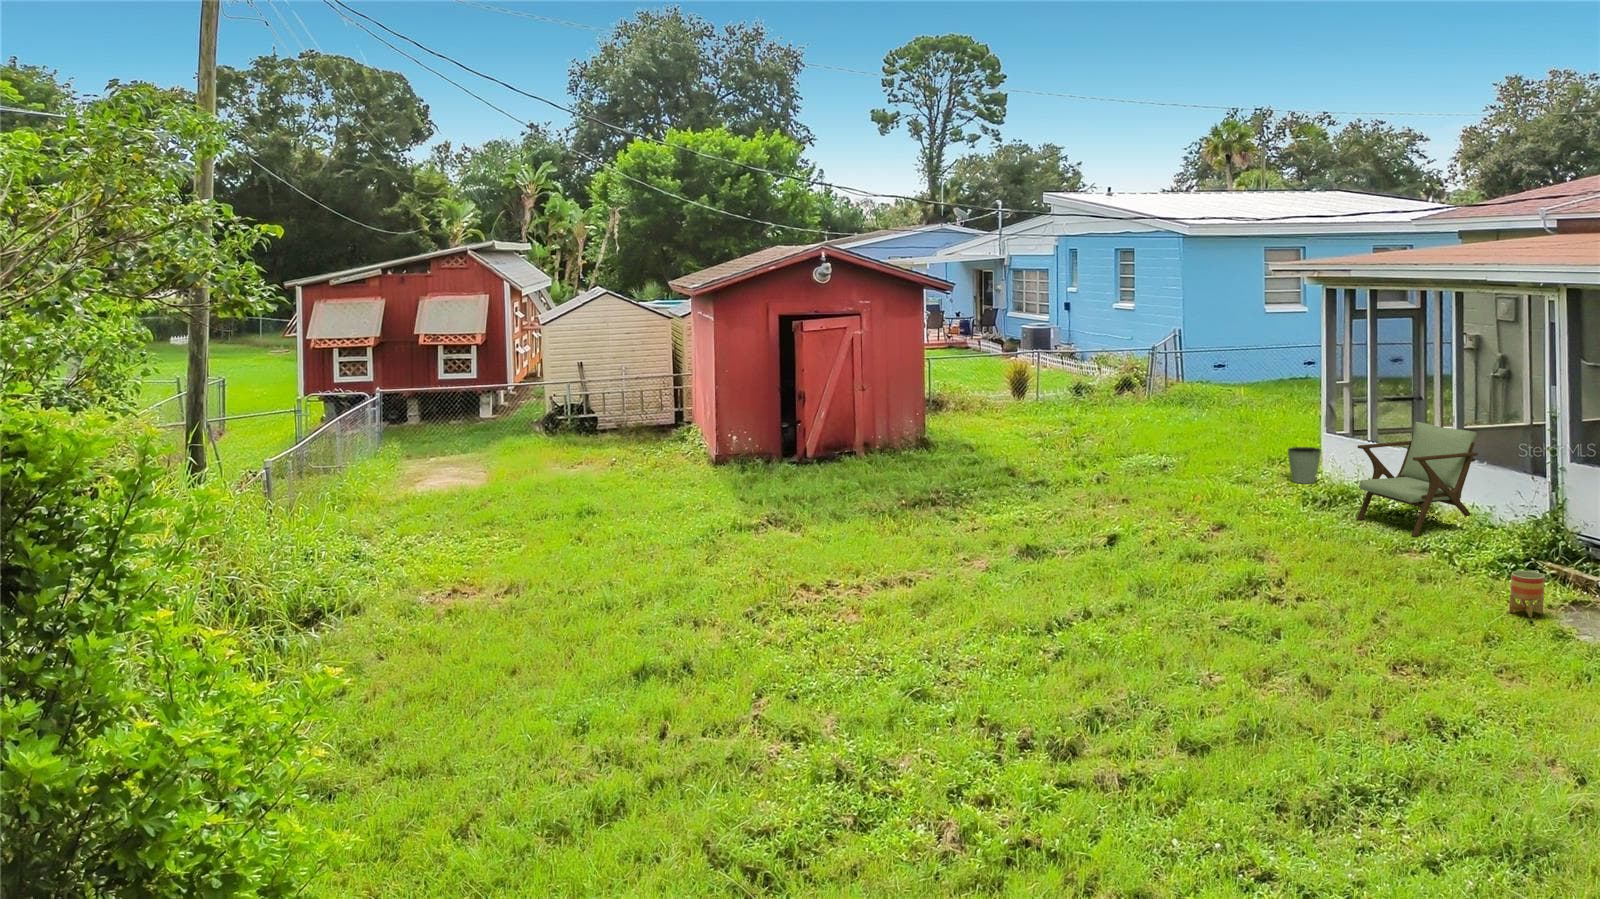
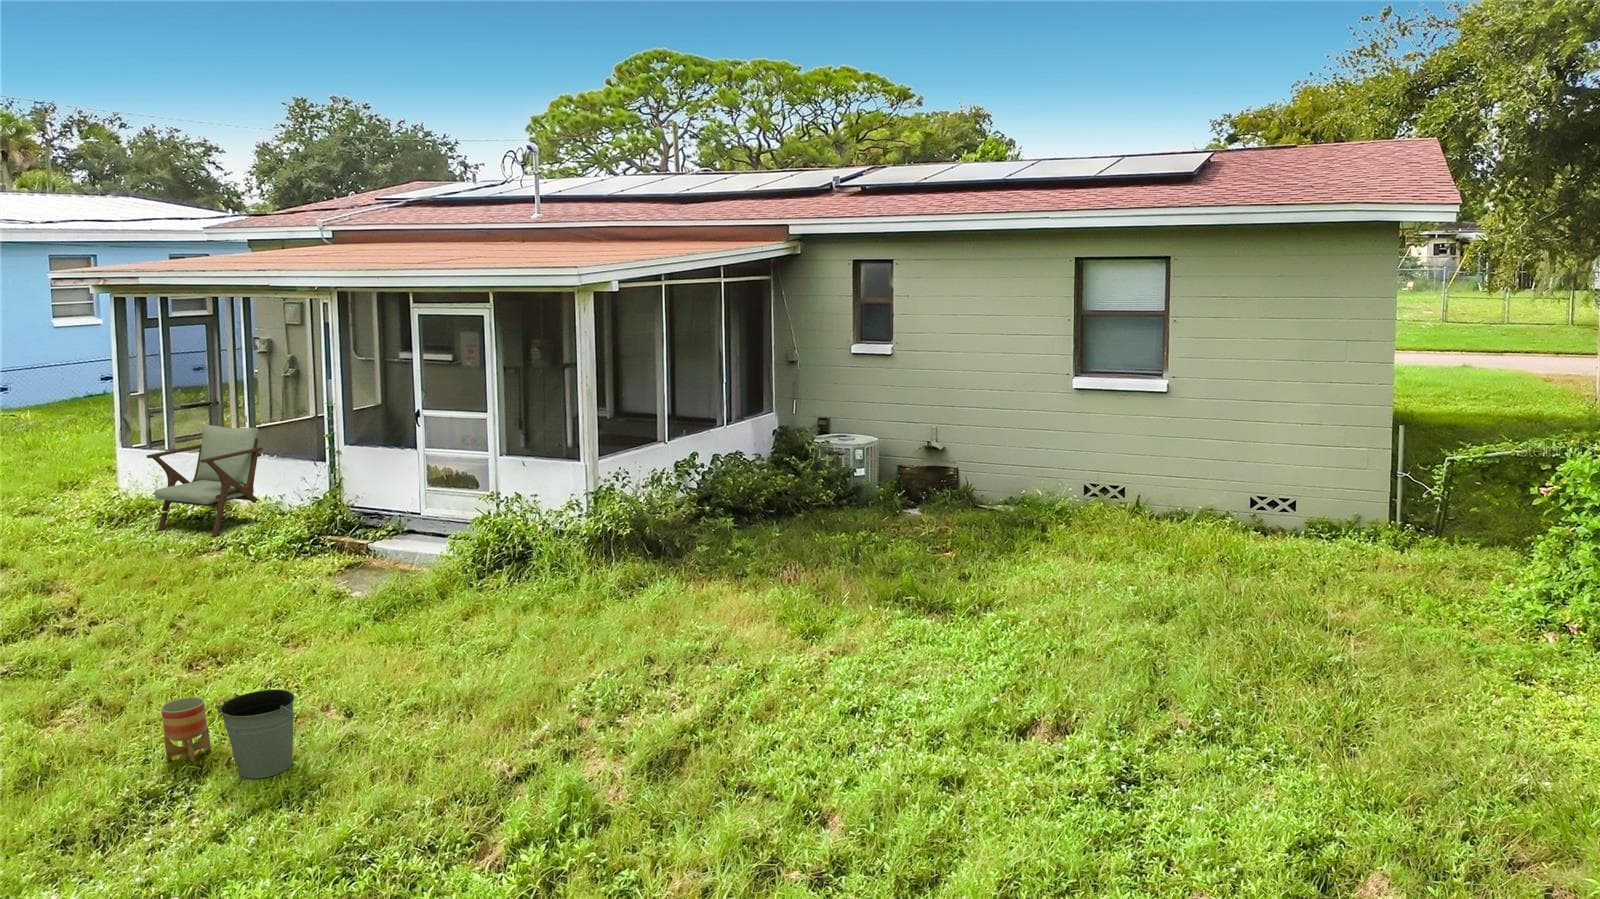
bucket: present [1288,447,1321,483] -> present [220,689,300,779]
planter: present [1509,571,1545,618] -> present [161,697,211,762]

